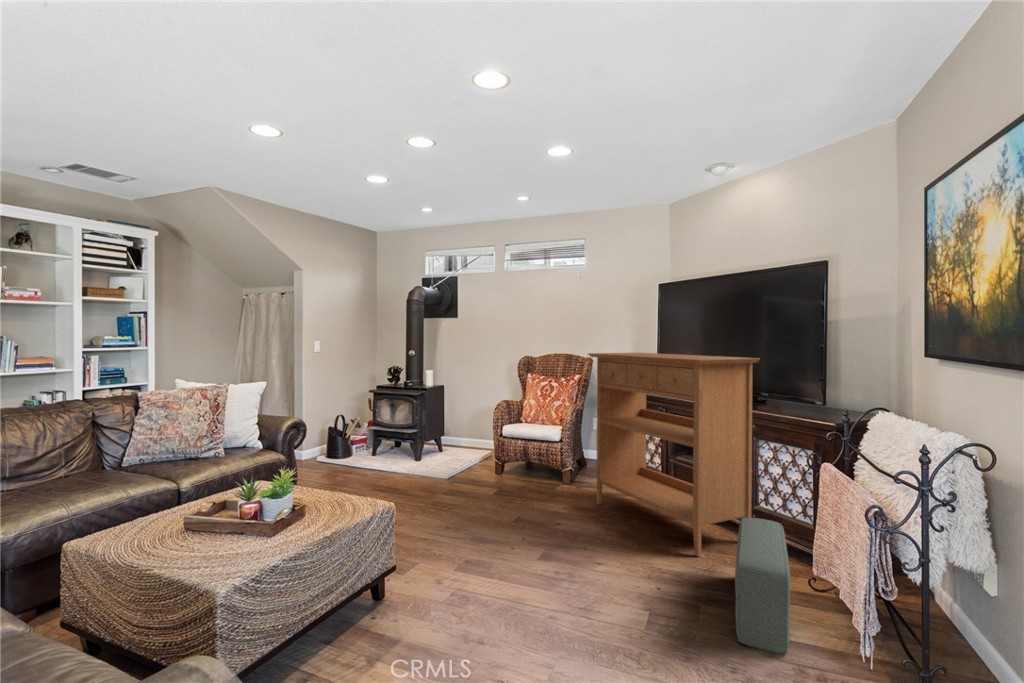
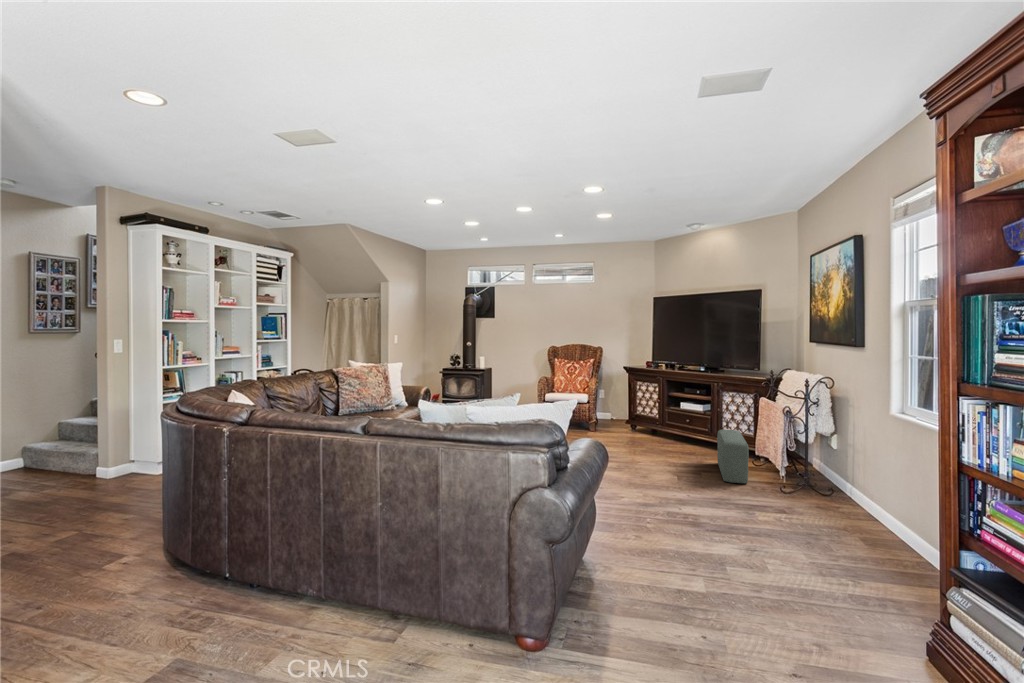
console table: present [588,353,760,556] -> none [614,342,724,457]

